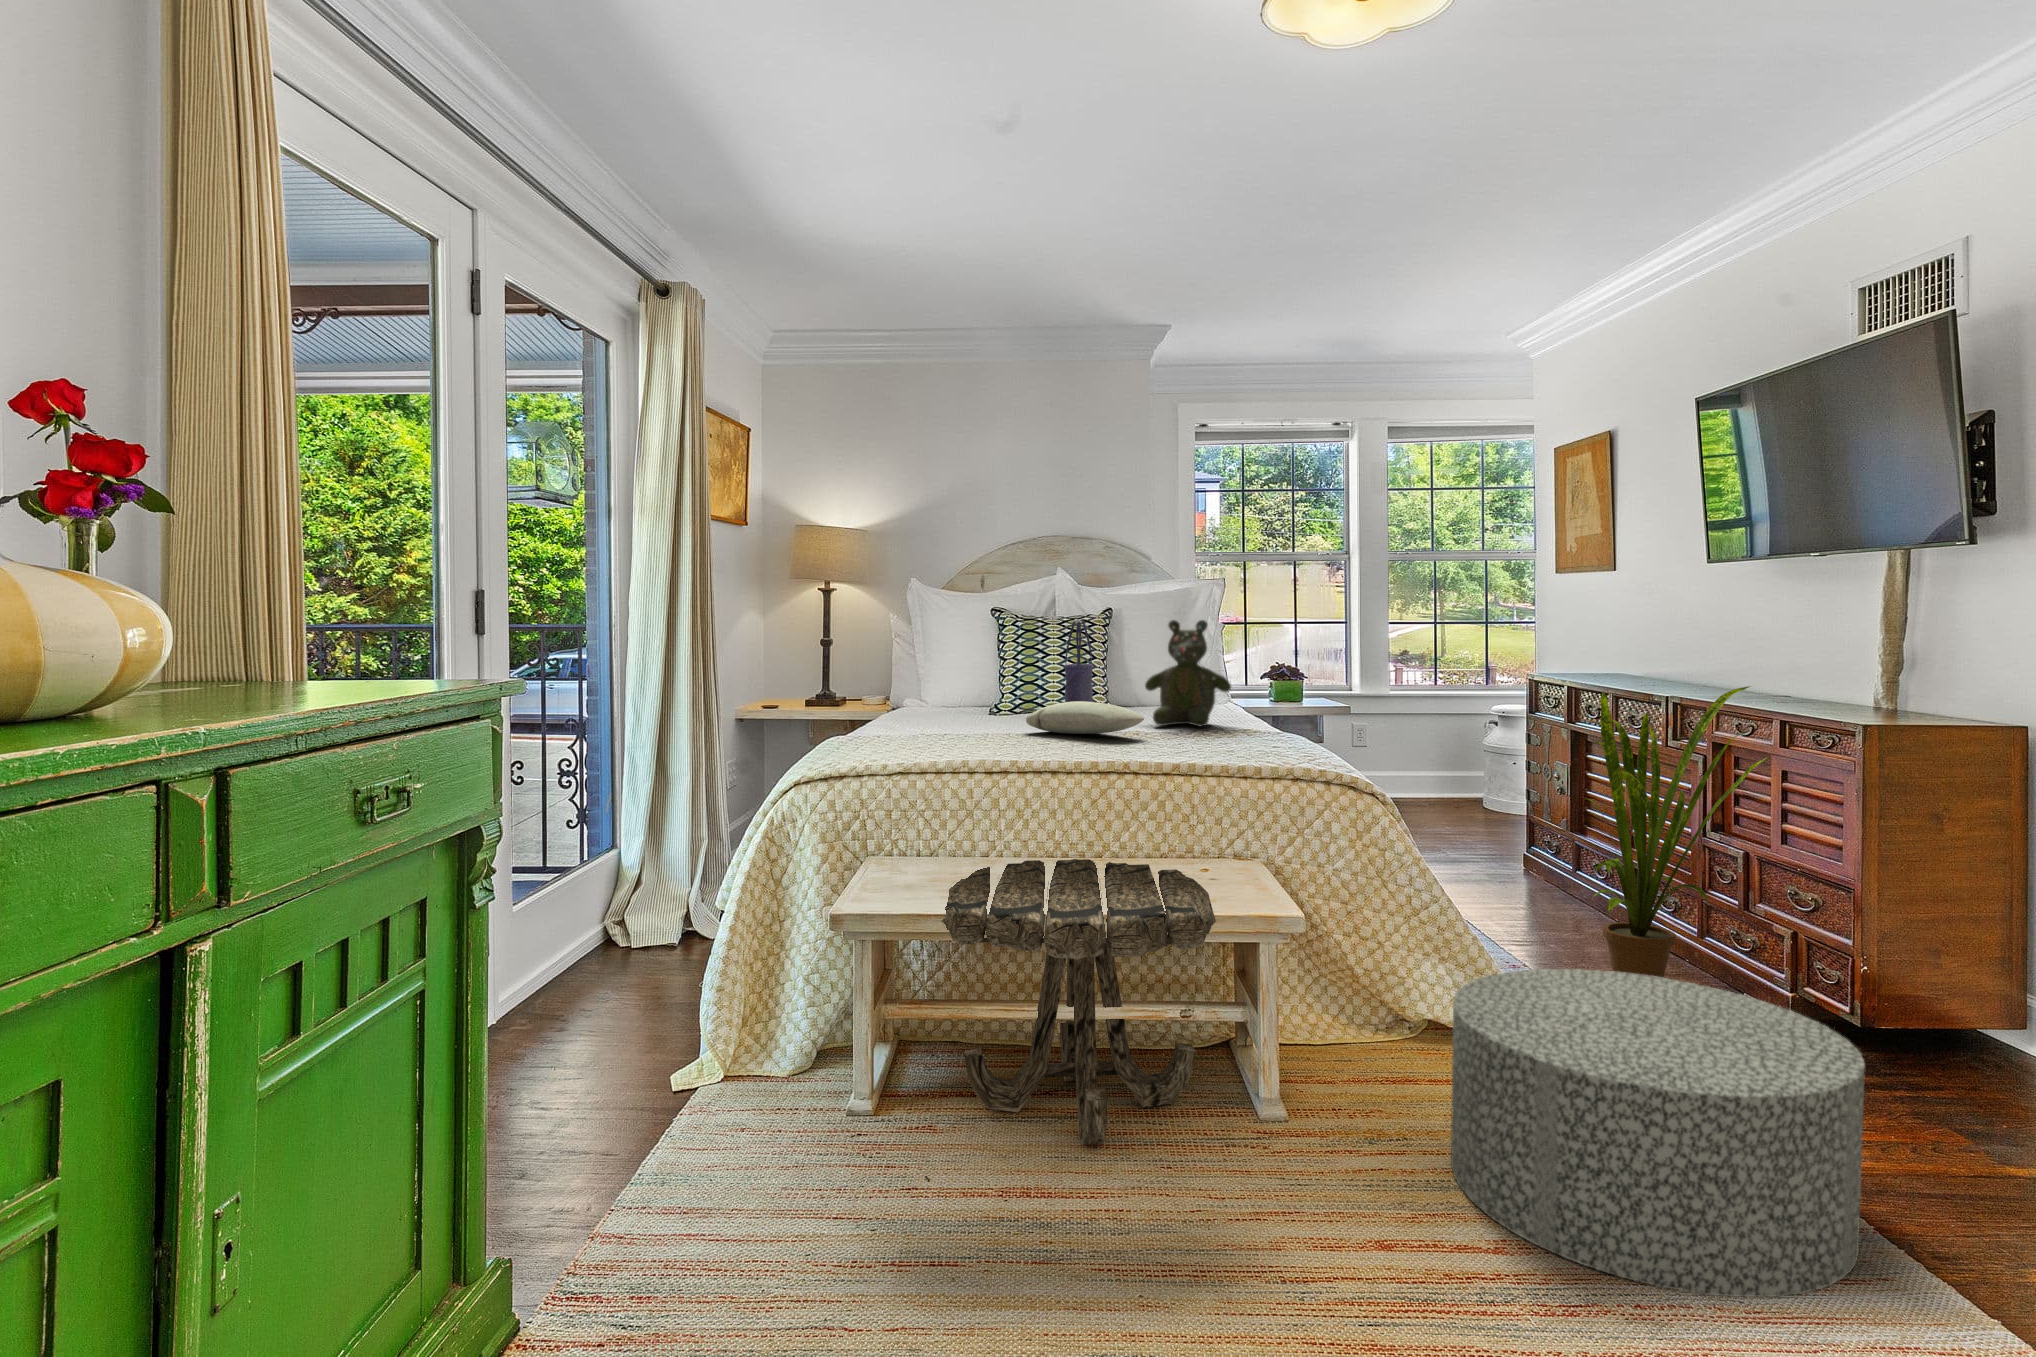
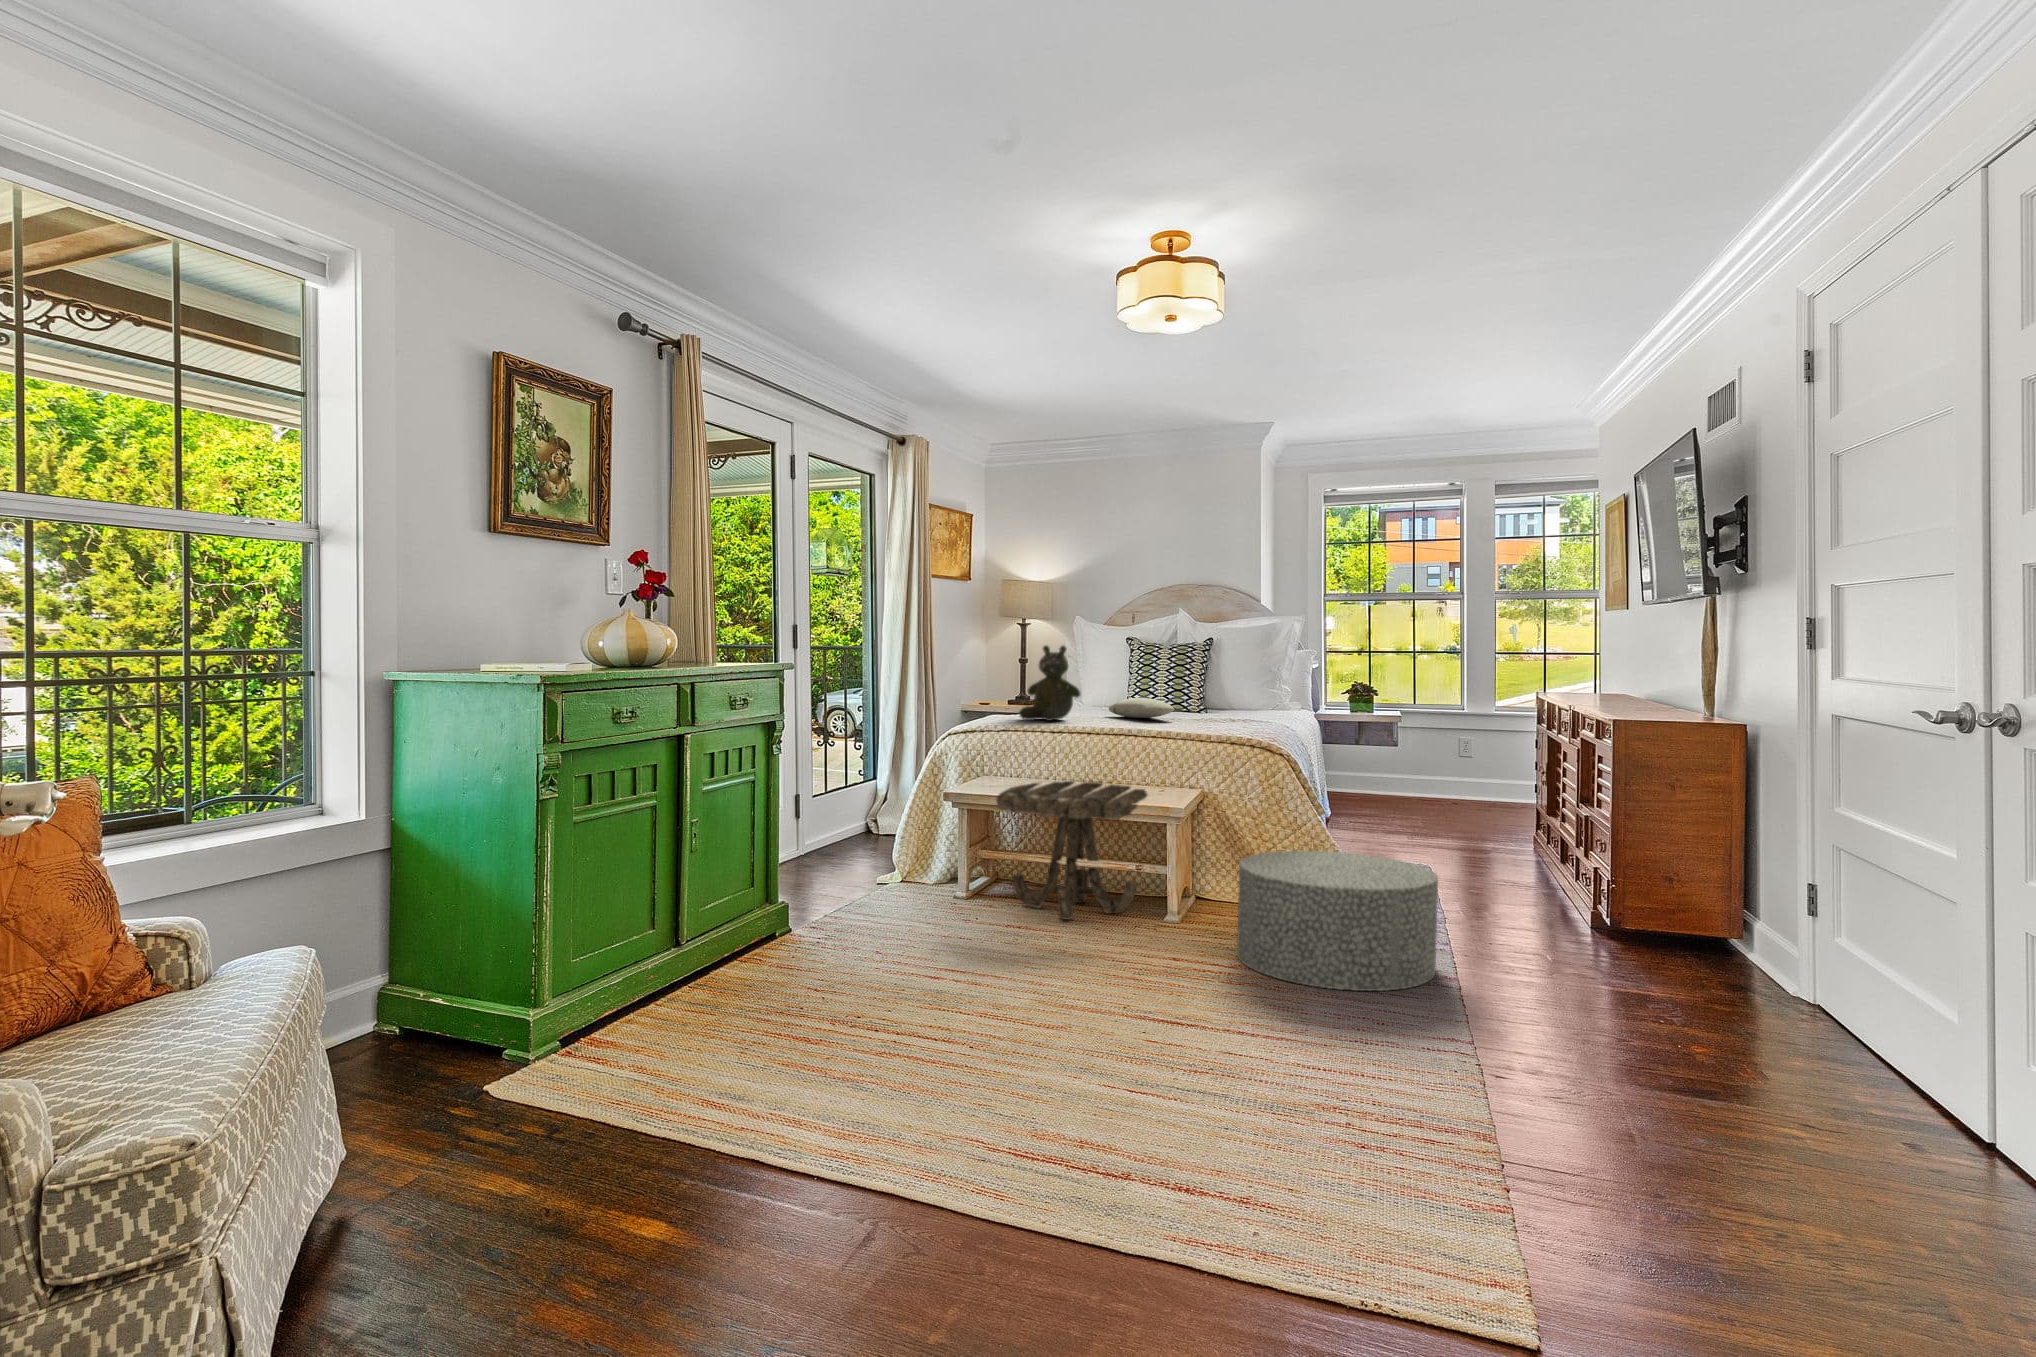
tote bag: present [1065,619,1093,702] -> none [1163,646,1185,710]
teddy bear: present [1145,620,1231,727] -> present [1019,646,1080,721]
house plant: present [1585,686,1768,978] -> none [1455,699,1584,906]

